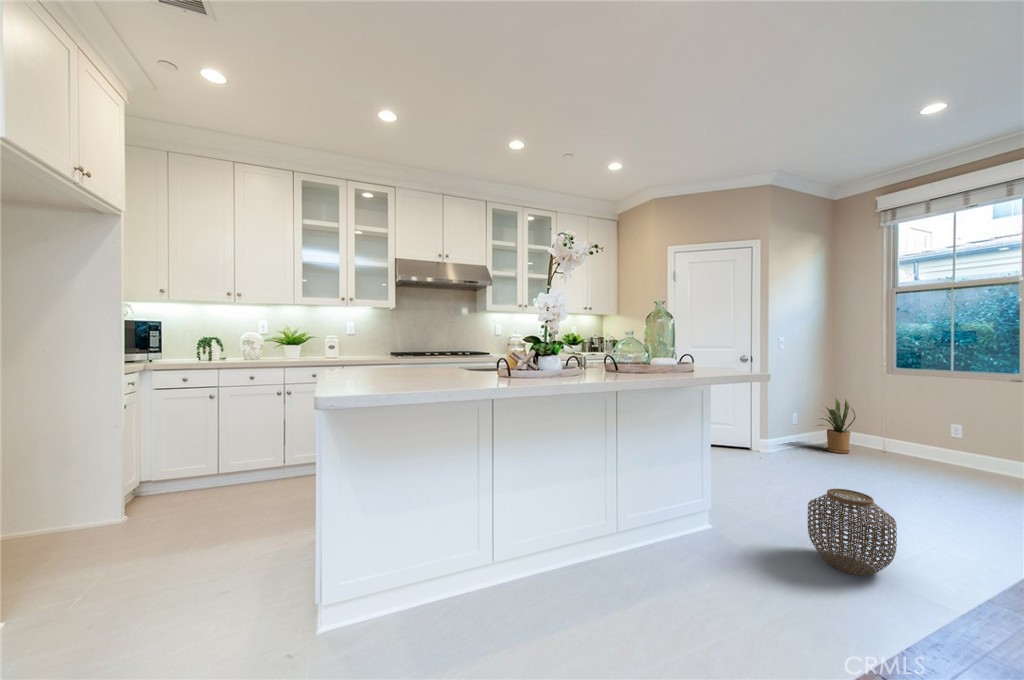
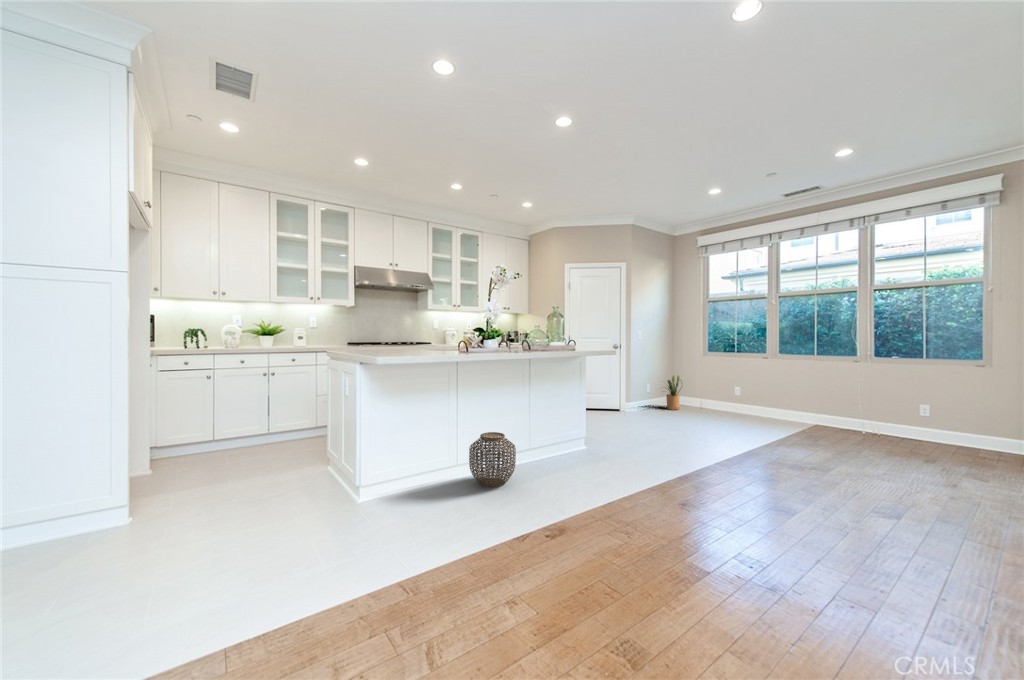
woven basket: present [808,489,897,575] -> present [469,432,516,487]

